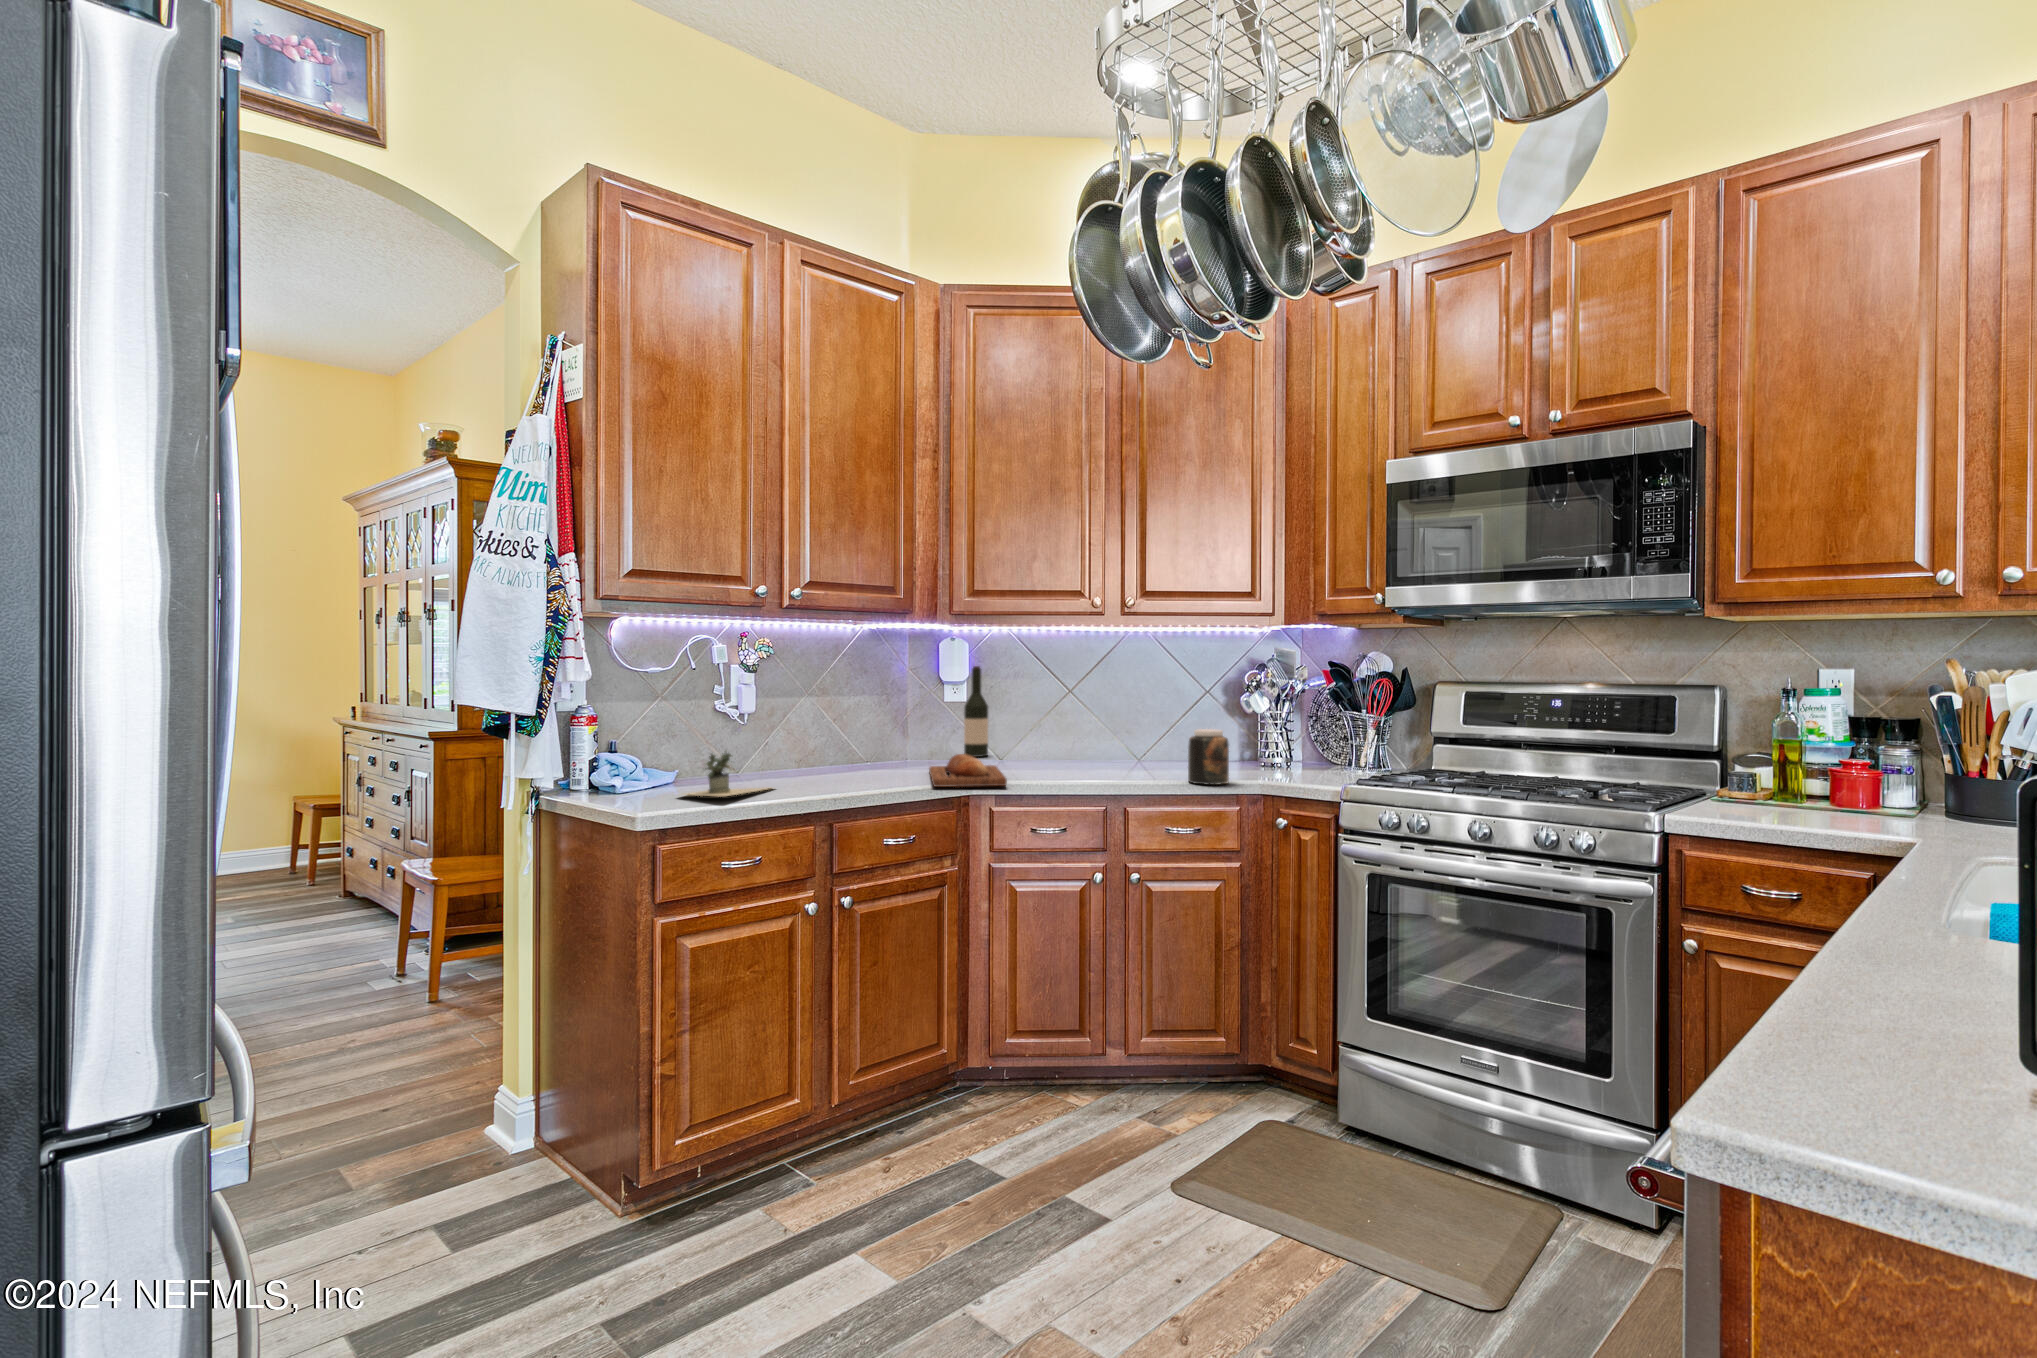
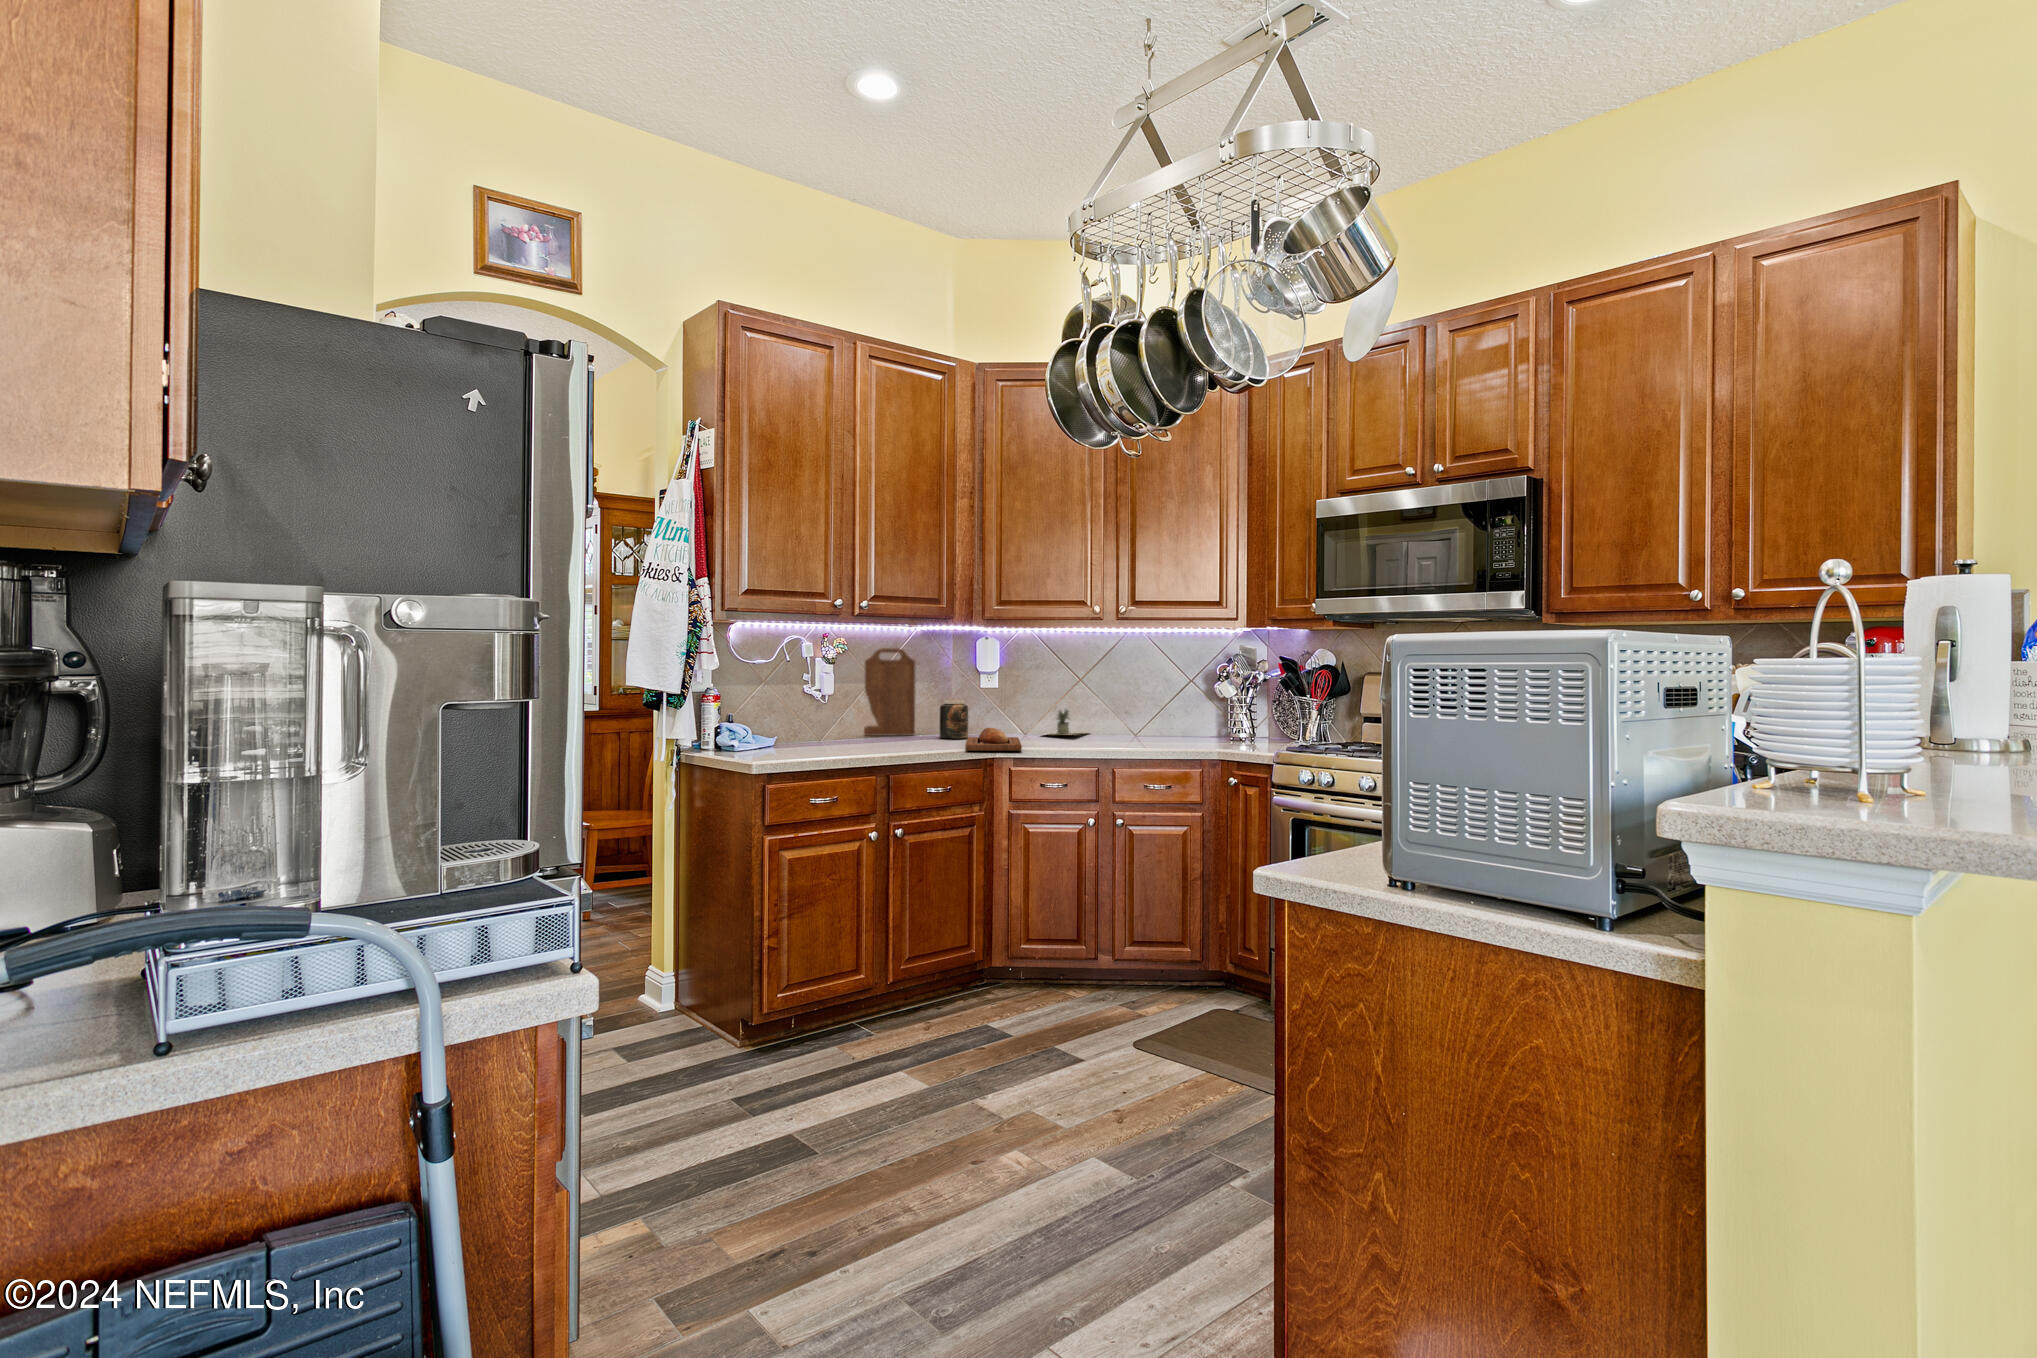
cutting board: none [792,651,859,764] -> present [864,648,915,735]
wine bottle: present [964,666,988,757] -> none [999,661,1017,732]
jar: present [1188,729,1229,785] -> present [939,699,968,739]
potted plant: present [685,752,767,796] -> present [1048,710,1084,734]

